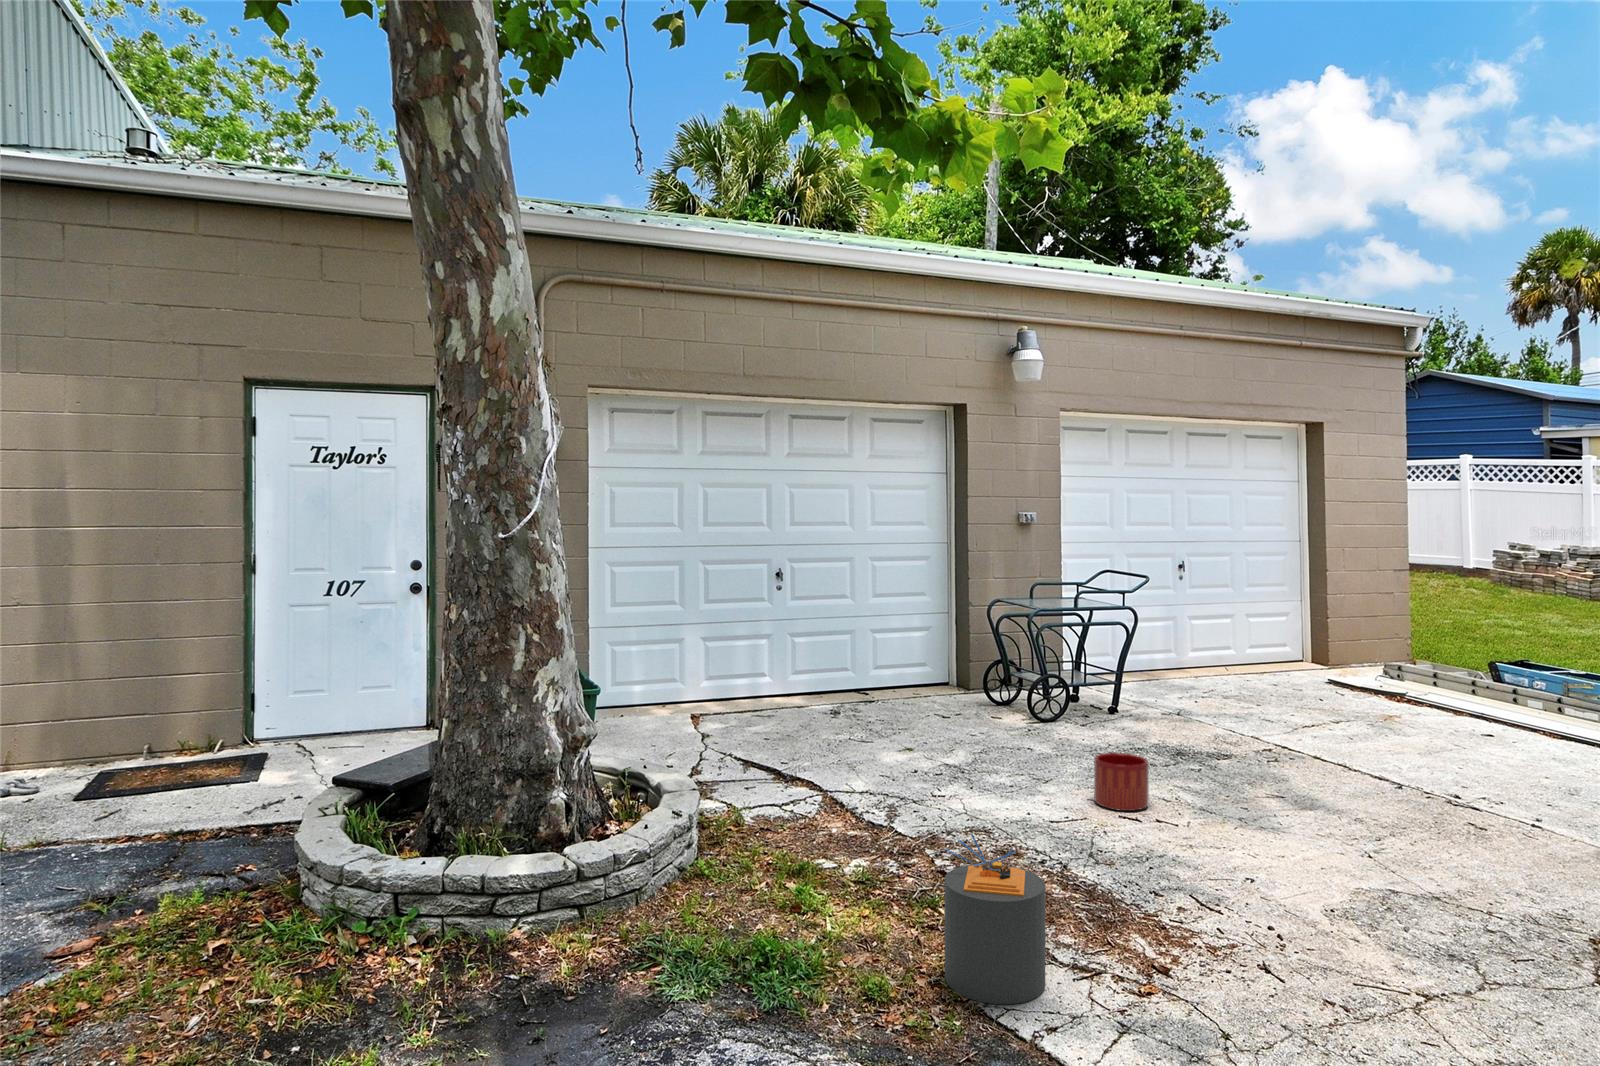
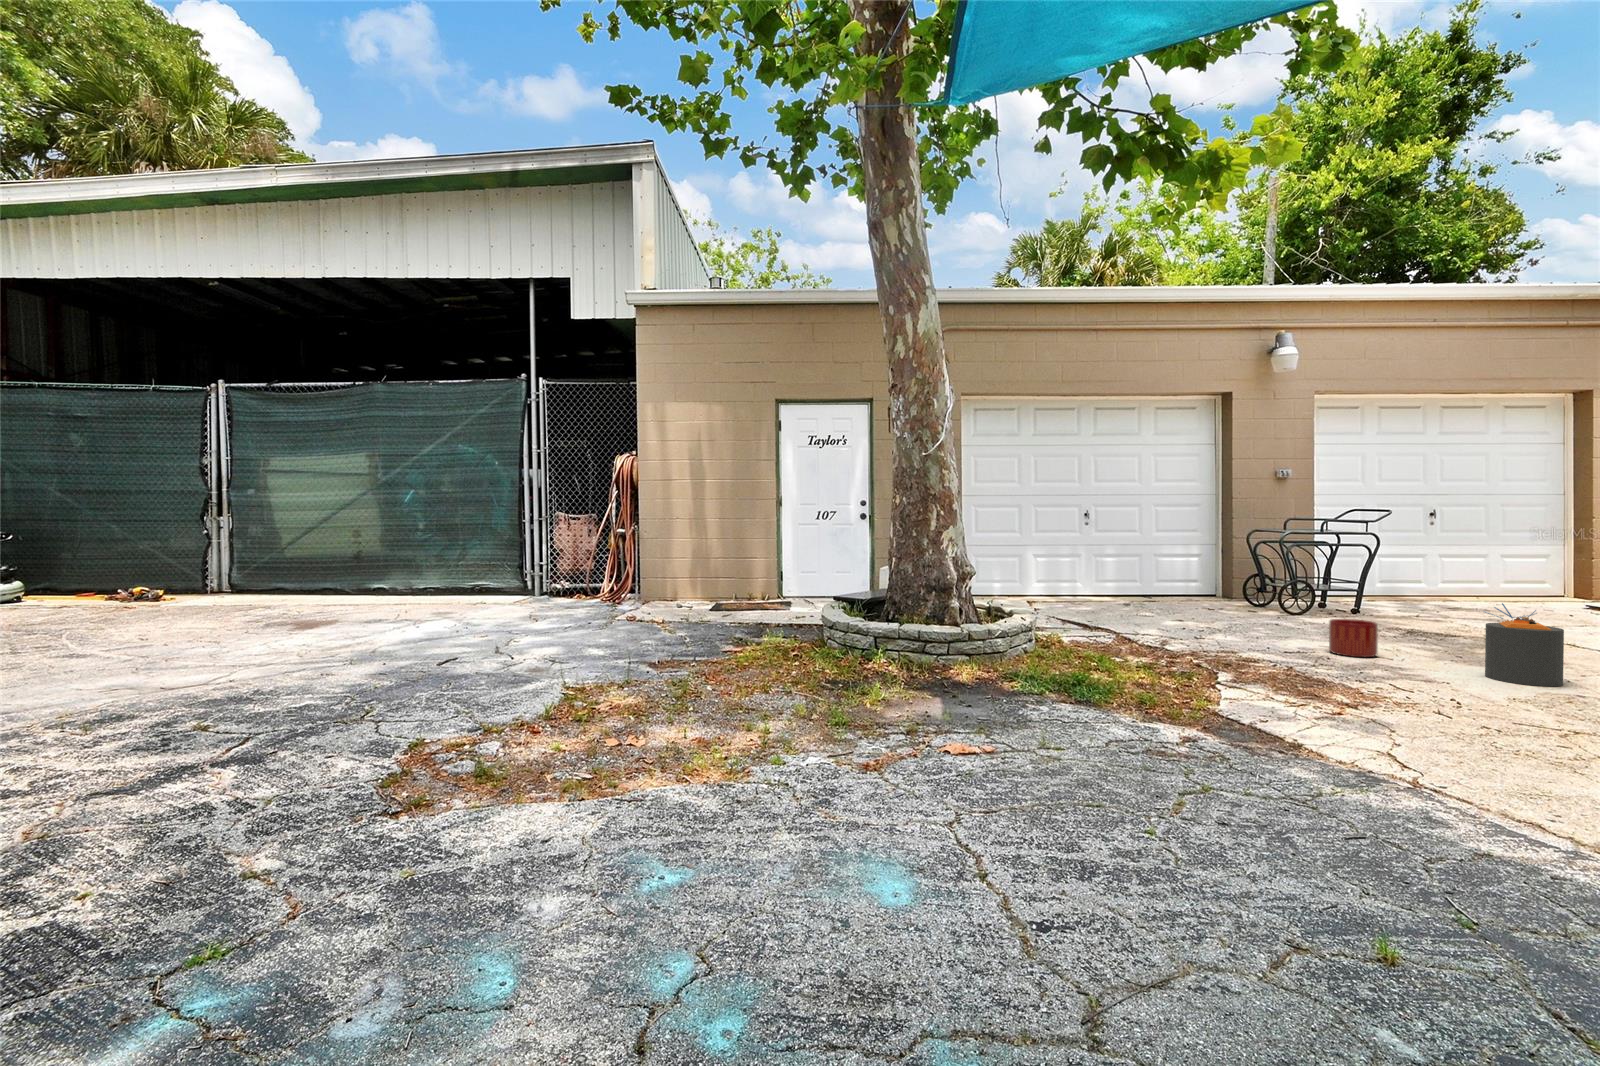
trash can: present [945,833,1045,1004] -> present [1485,603,1564,686]

